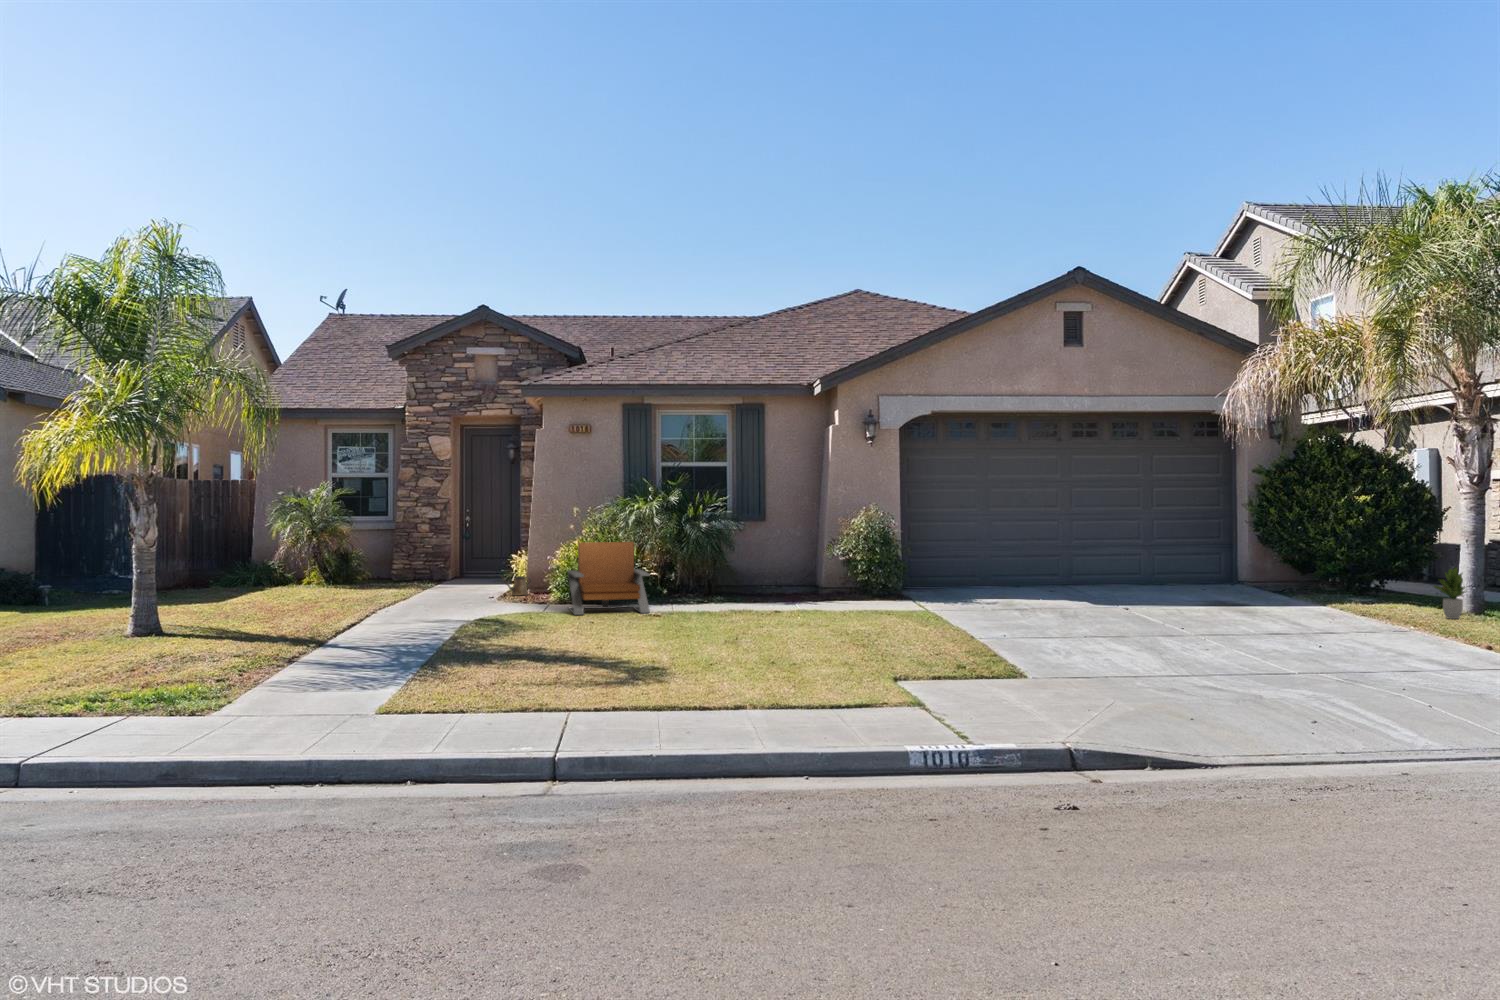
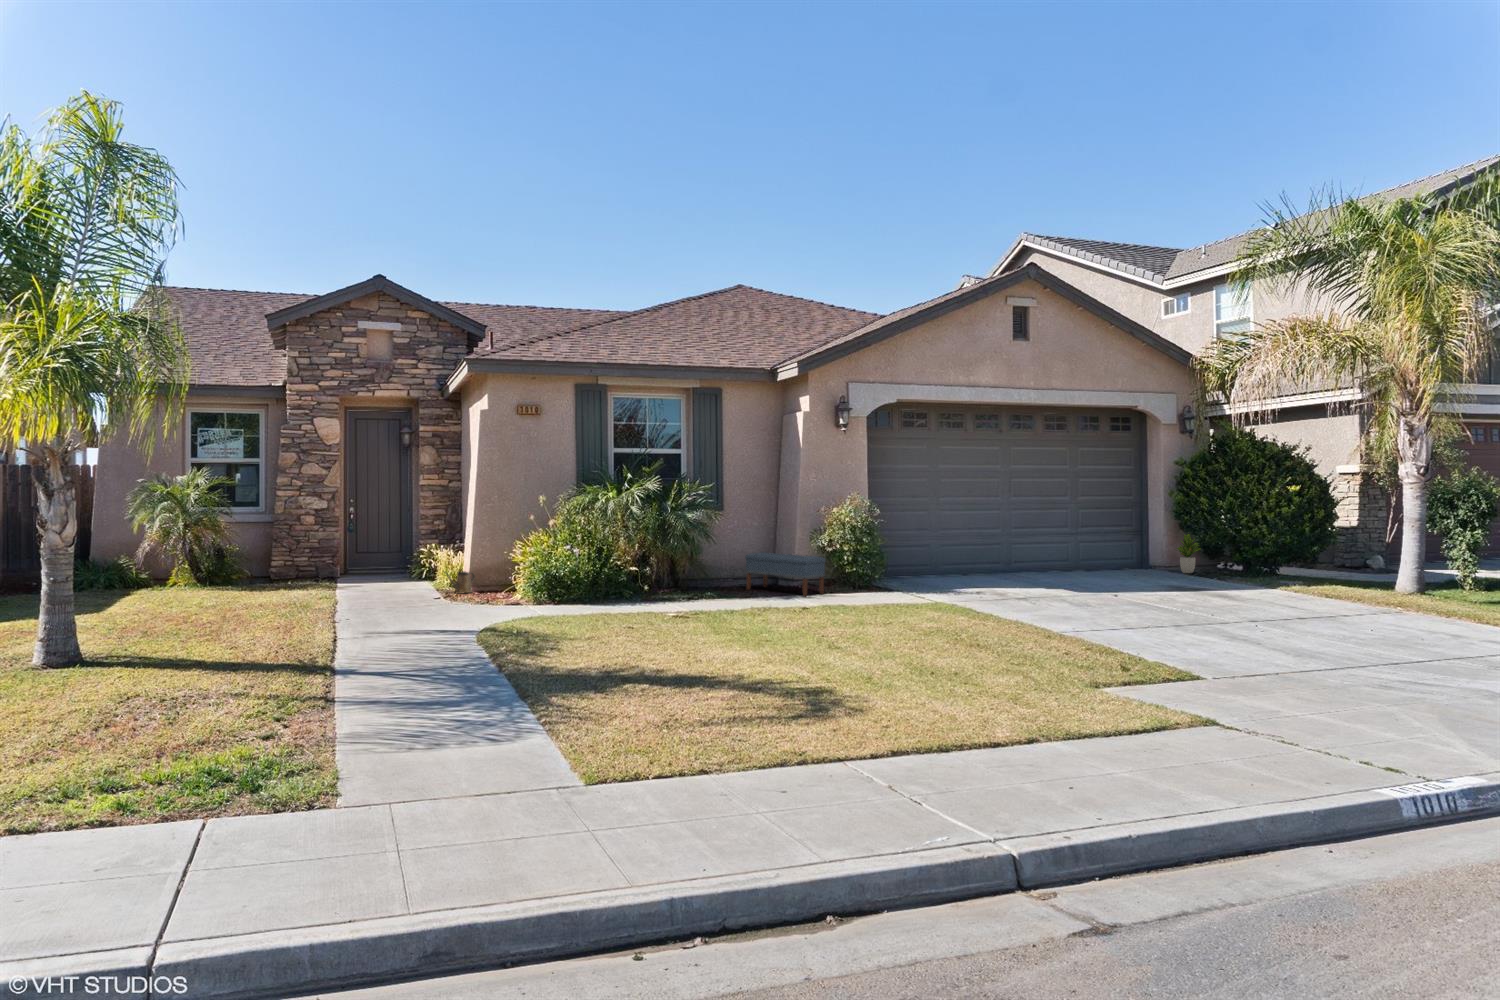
lounge chair: present [568,542,650,615] -> none [549,532,653,616]
bench: none [777,563,844,606] -> present [745,552,826,596]
potted plant: present [1434,568,1467,619] -> present [1177,534,1201,573]

